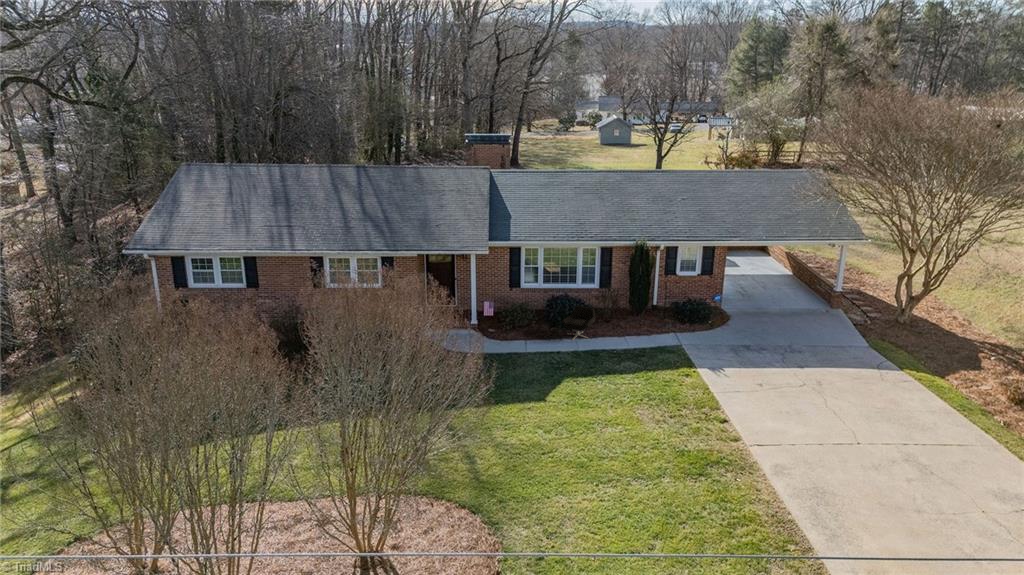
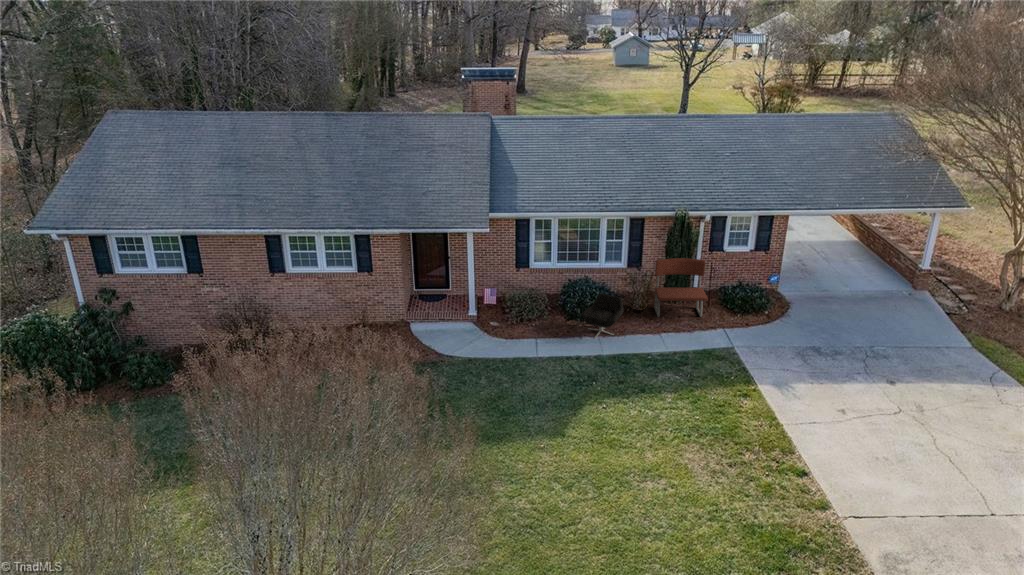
bench: none [621,279,663,326] -> present [654,258,708,317]

